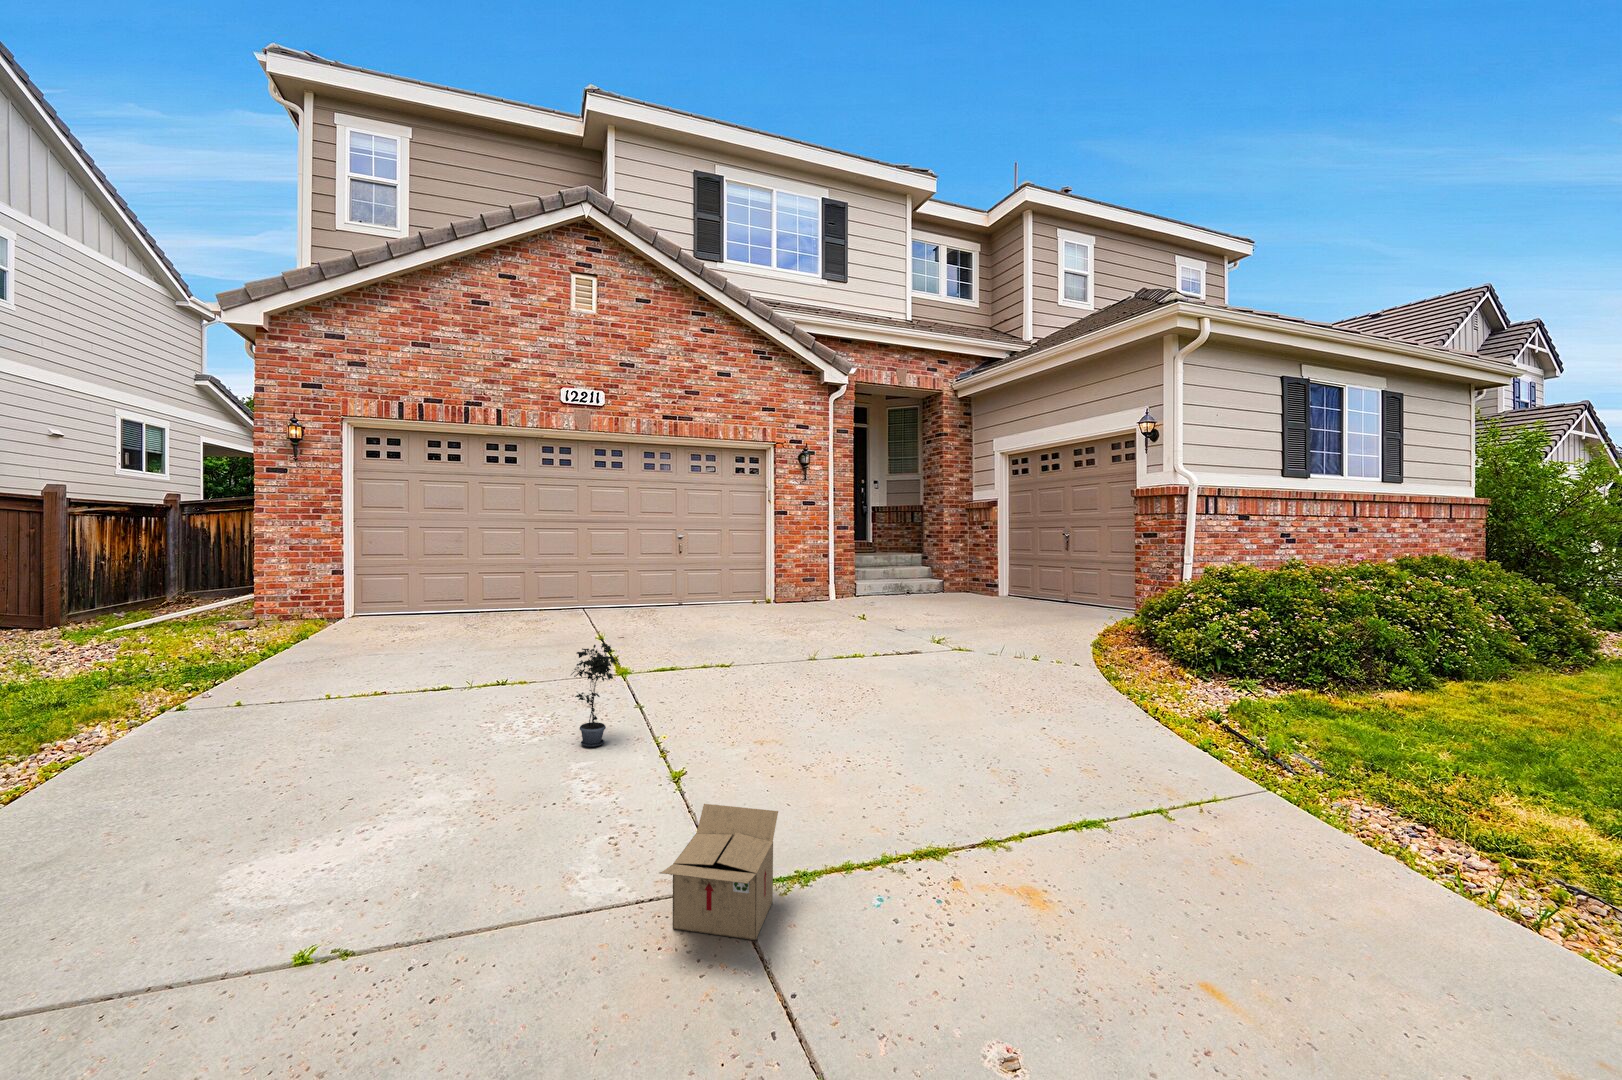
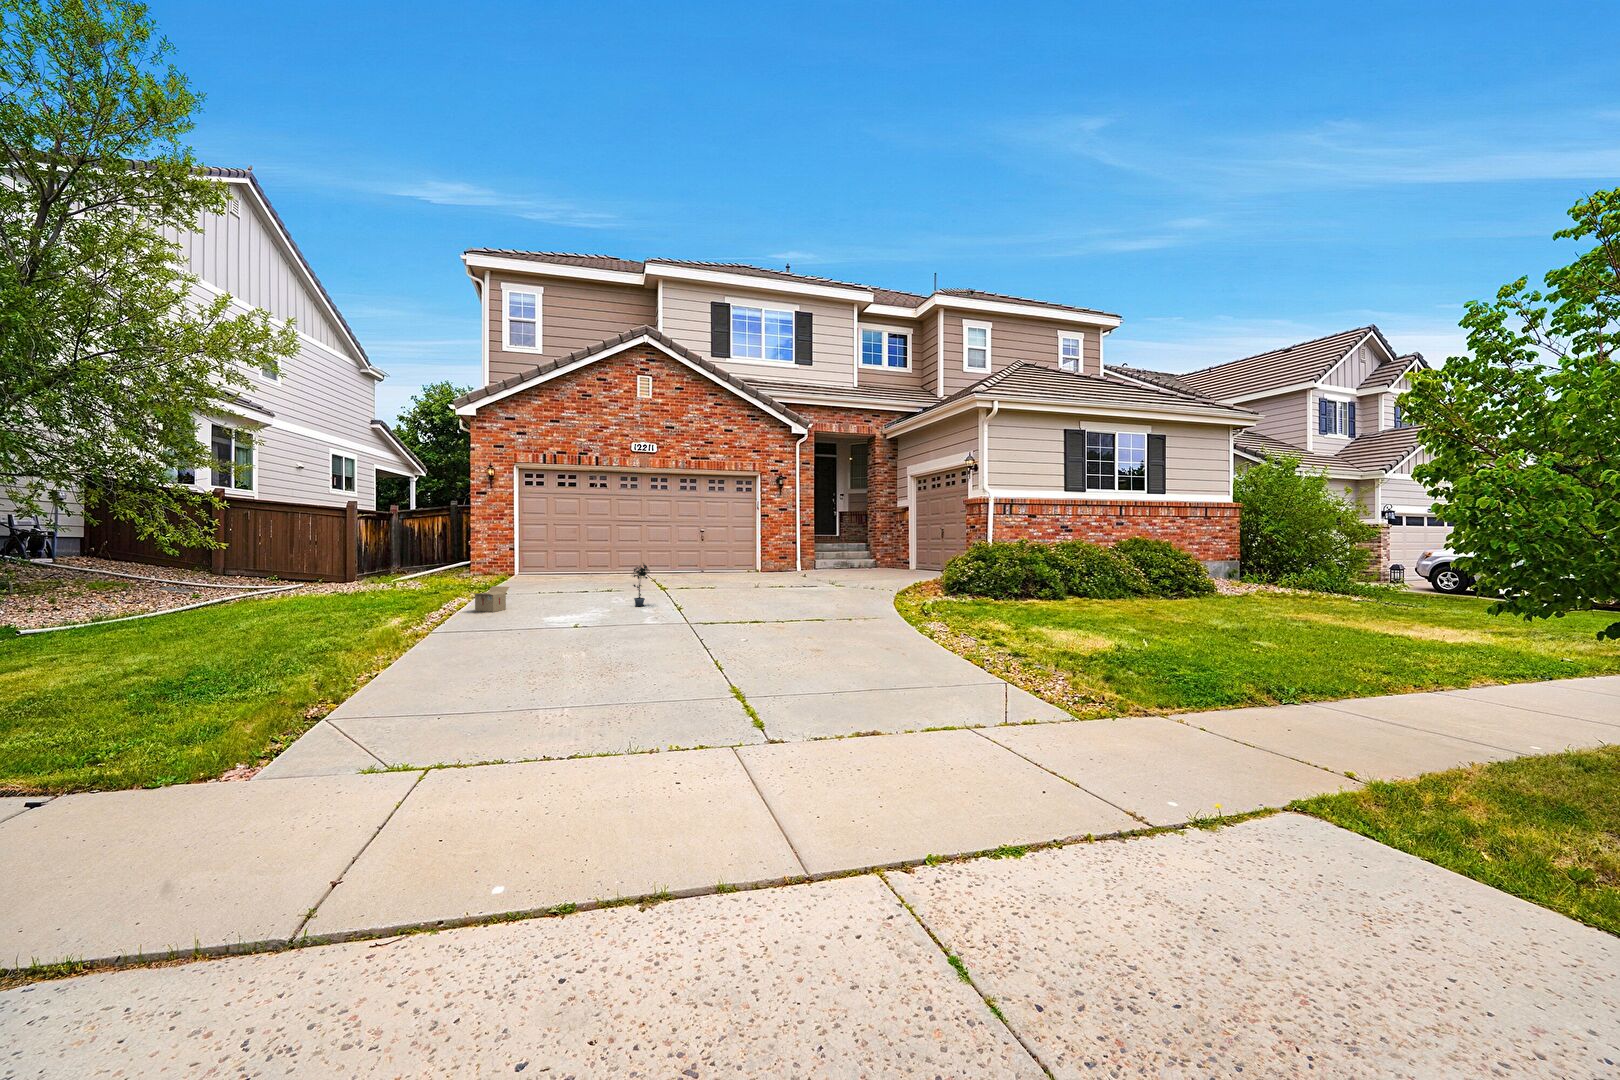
cardboard box: present [661,804,778,940] -> present [473,586,509,612]

